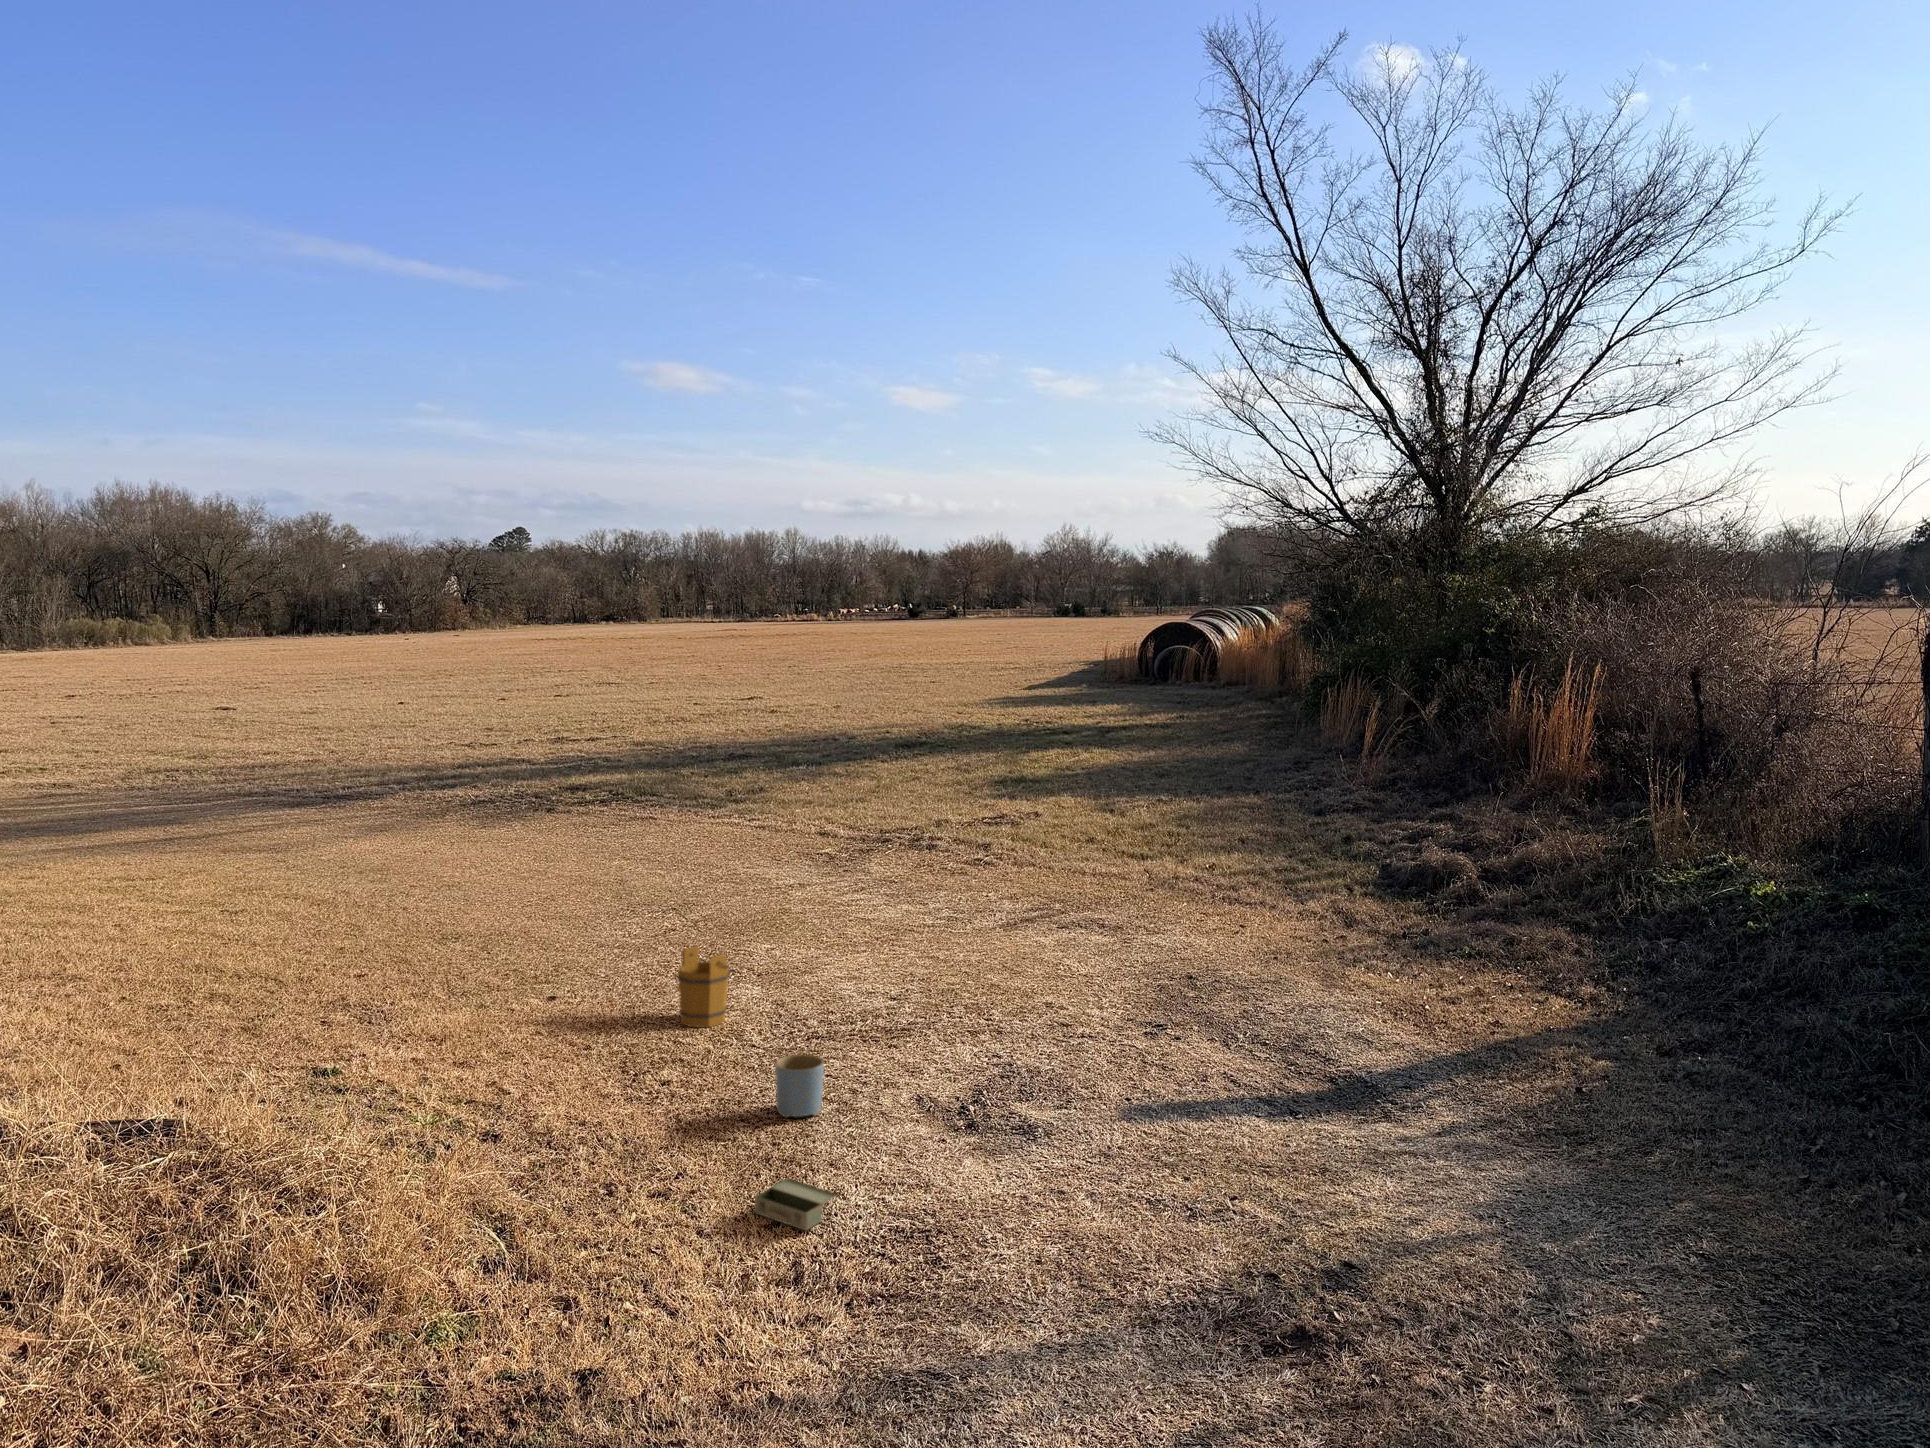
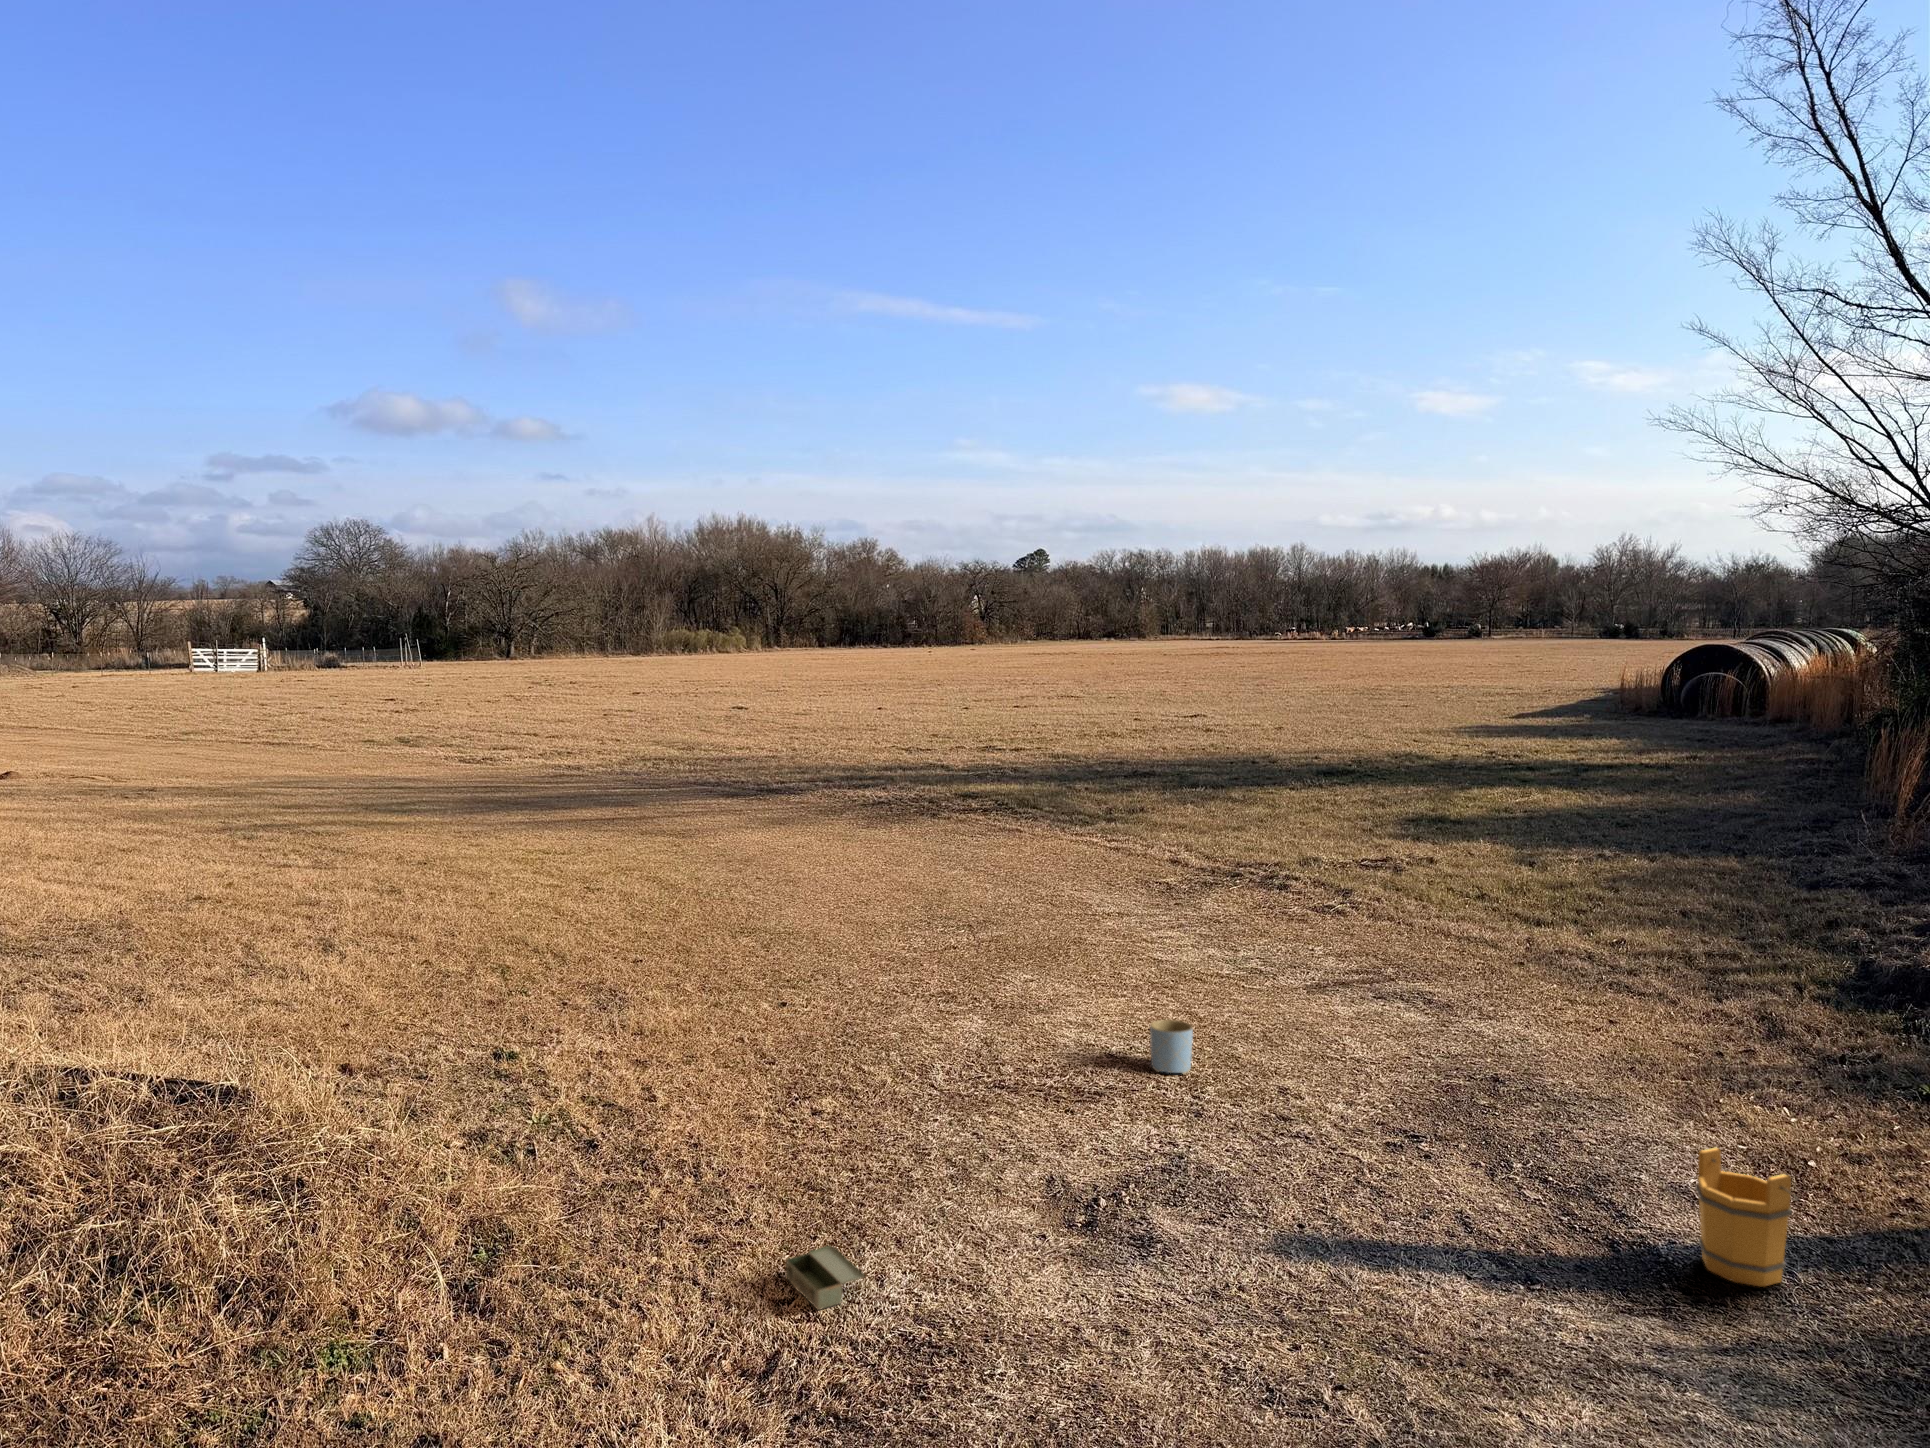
bucket: present [677,946,734,1027] -> present [1696,1148,1798,1287]
planter: present [775,1054,824,1118] -> present [1150,1020,1193,1074]

